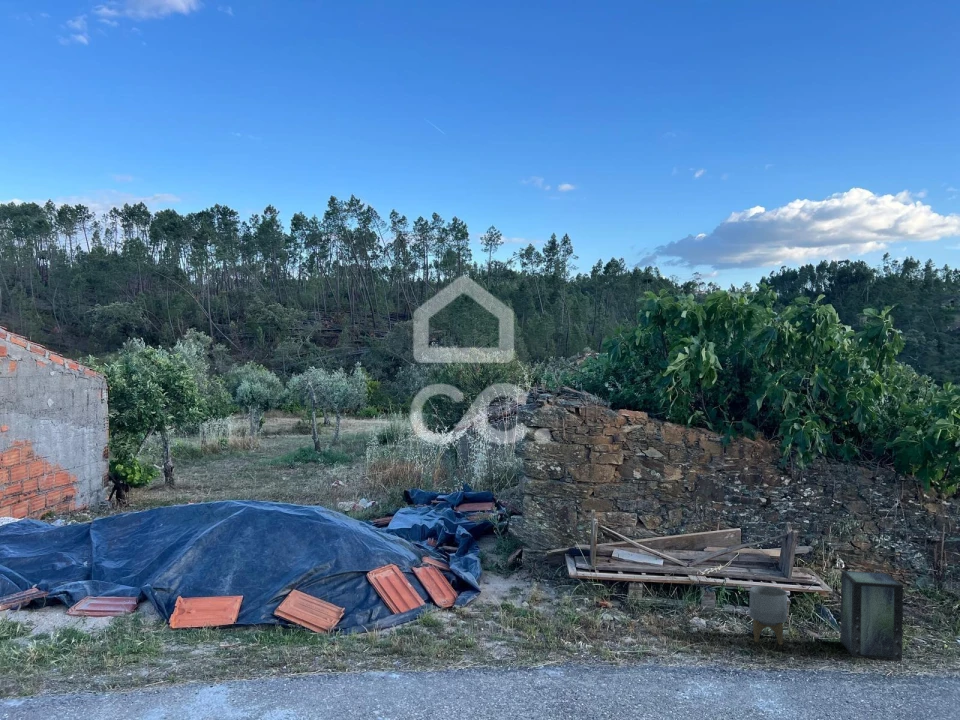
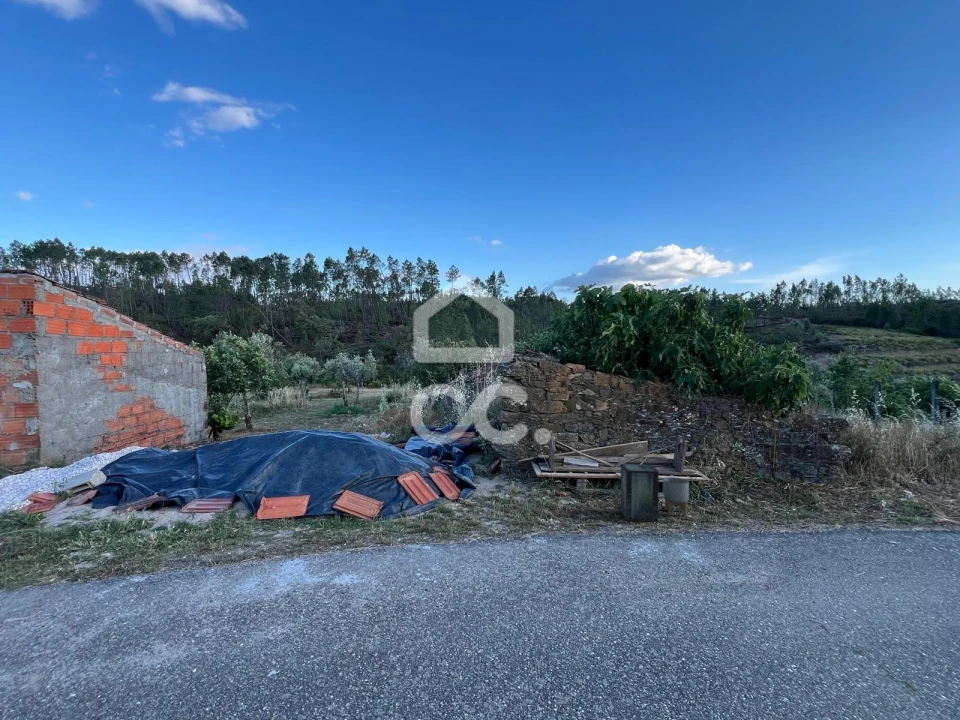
storage box: present [840,571,903,661] -> present [620,464,659,522]

